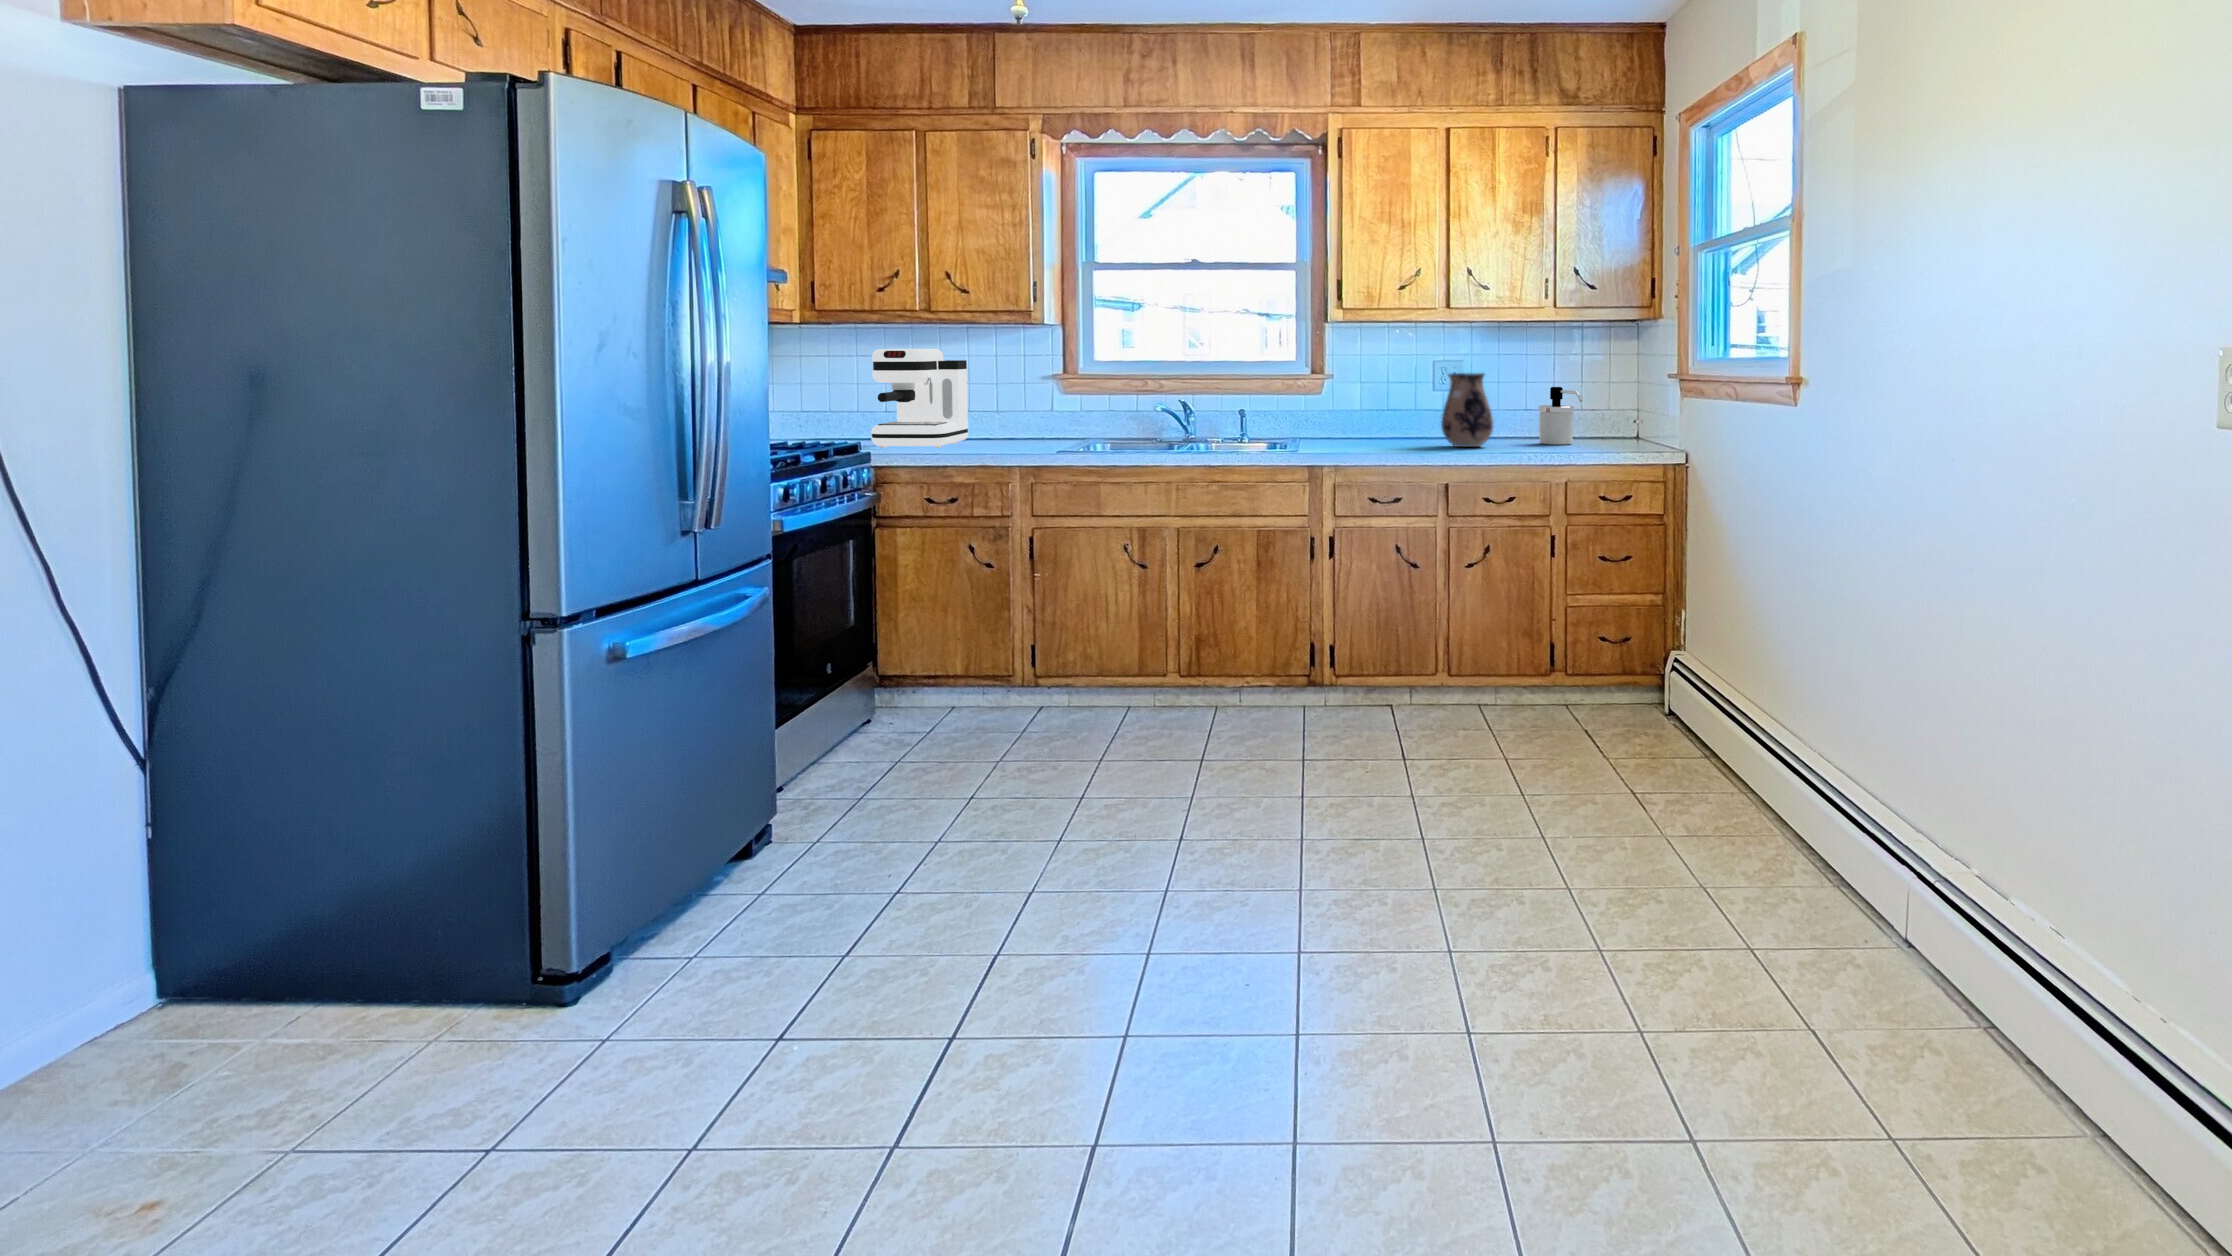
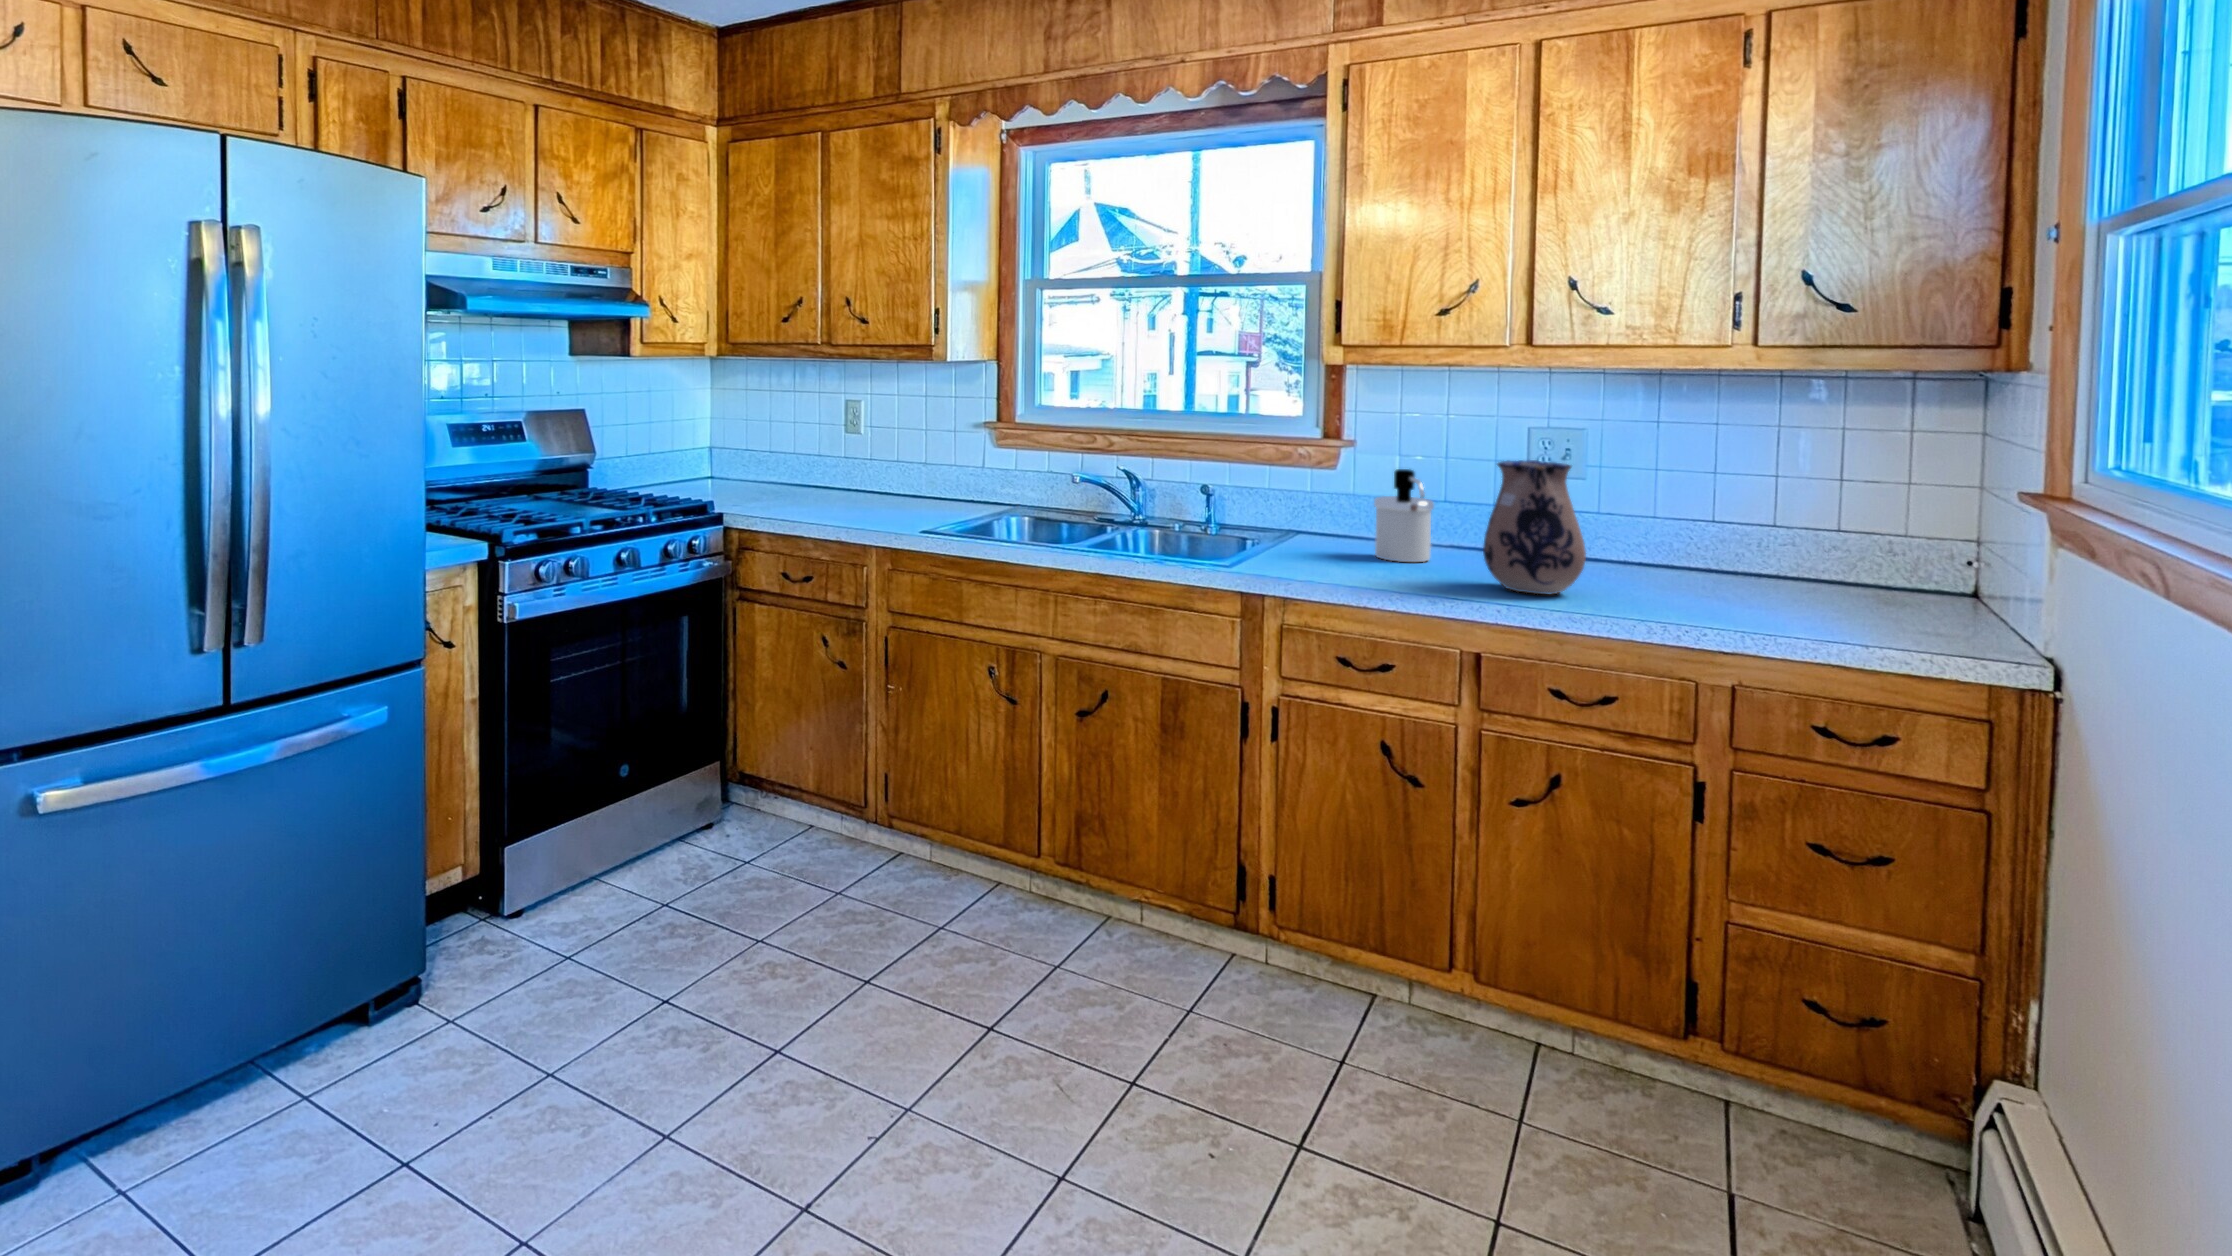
coffee maker: present [871,349,968,448] -> none [727,391,851,515]
soap dispenser: present [1539,387,1582,445] -> present [1374,469,1434,562]

